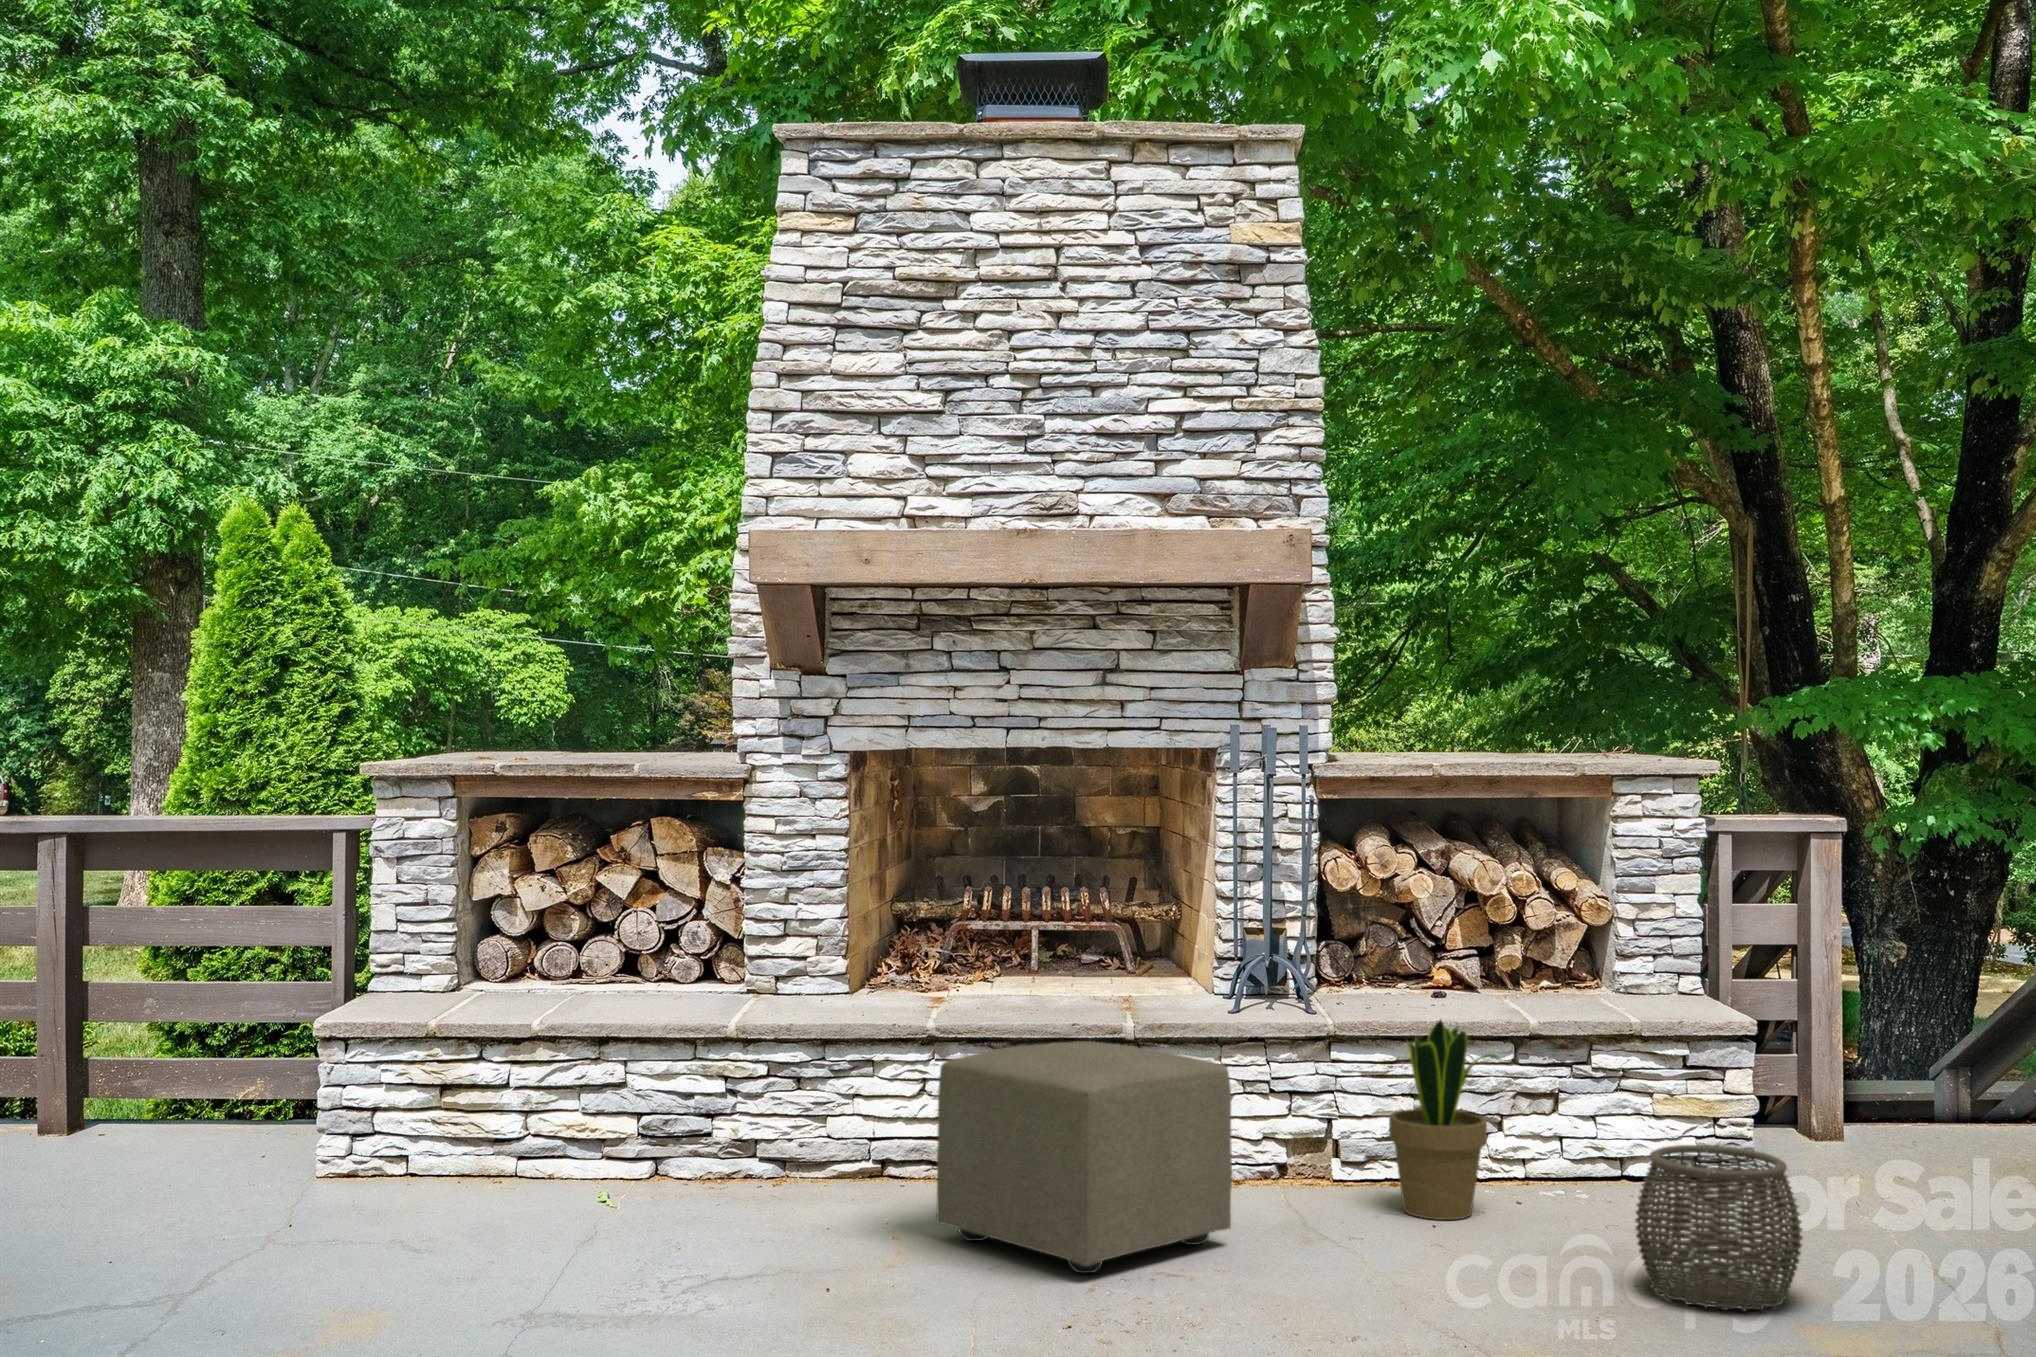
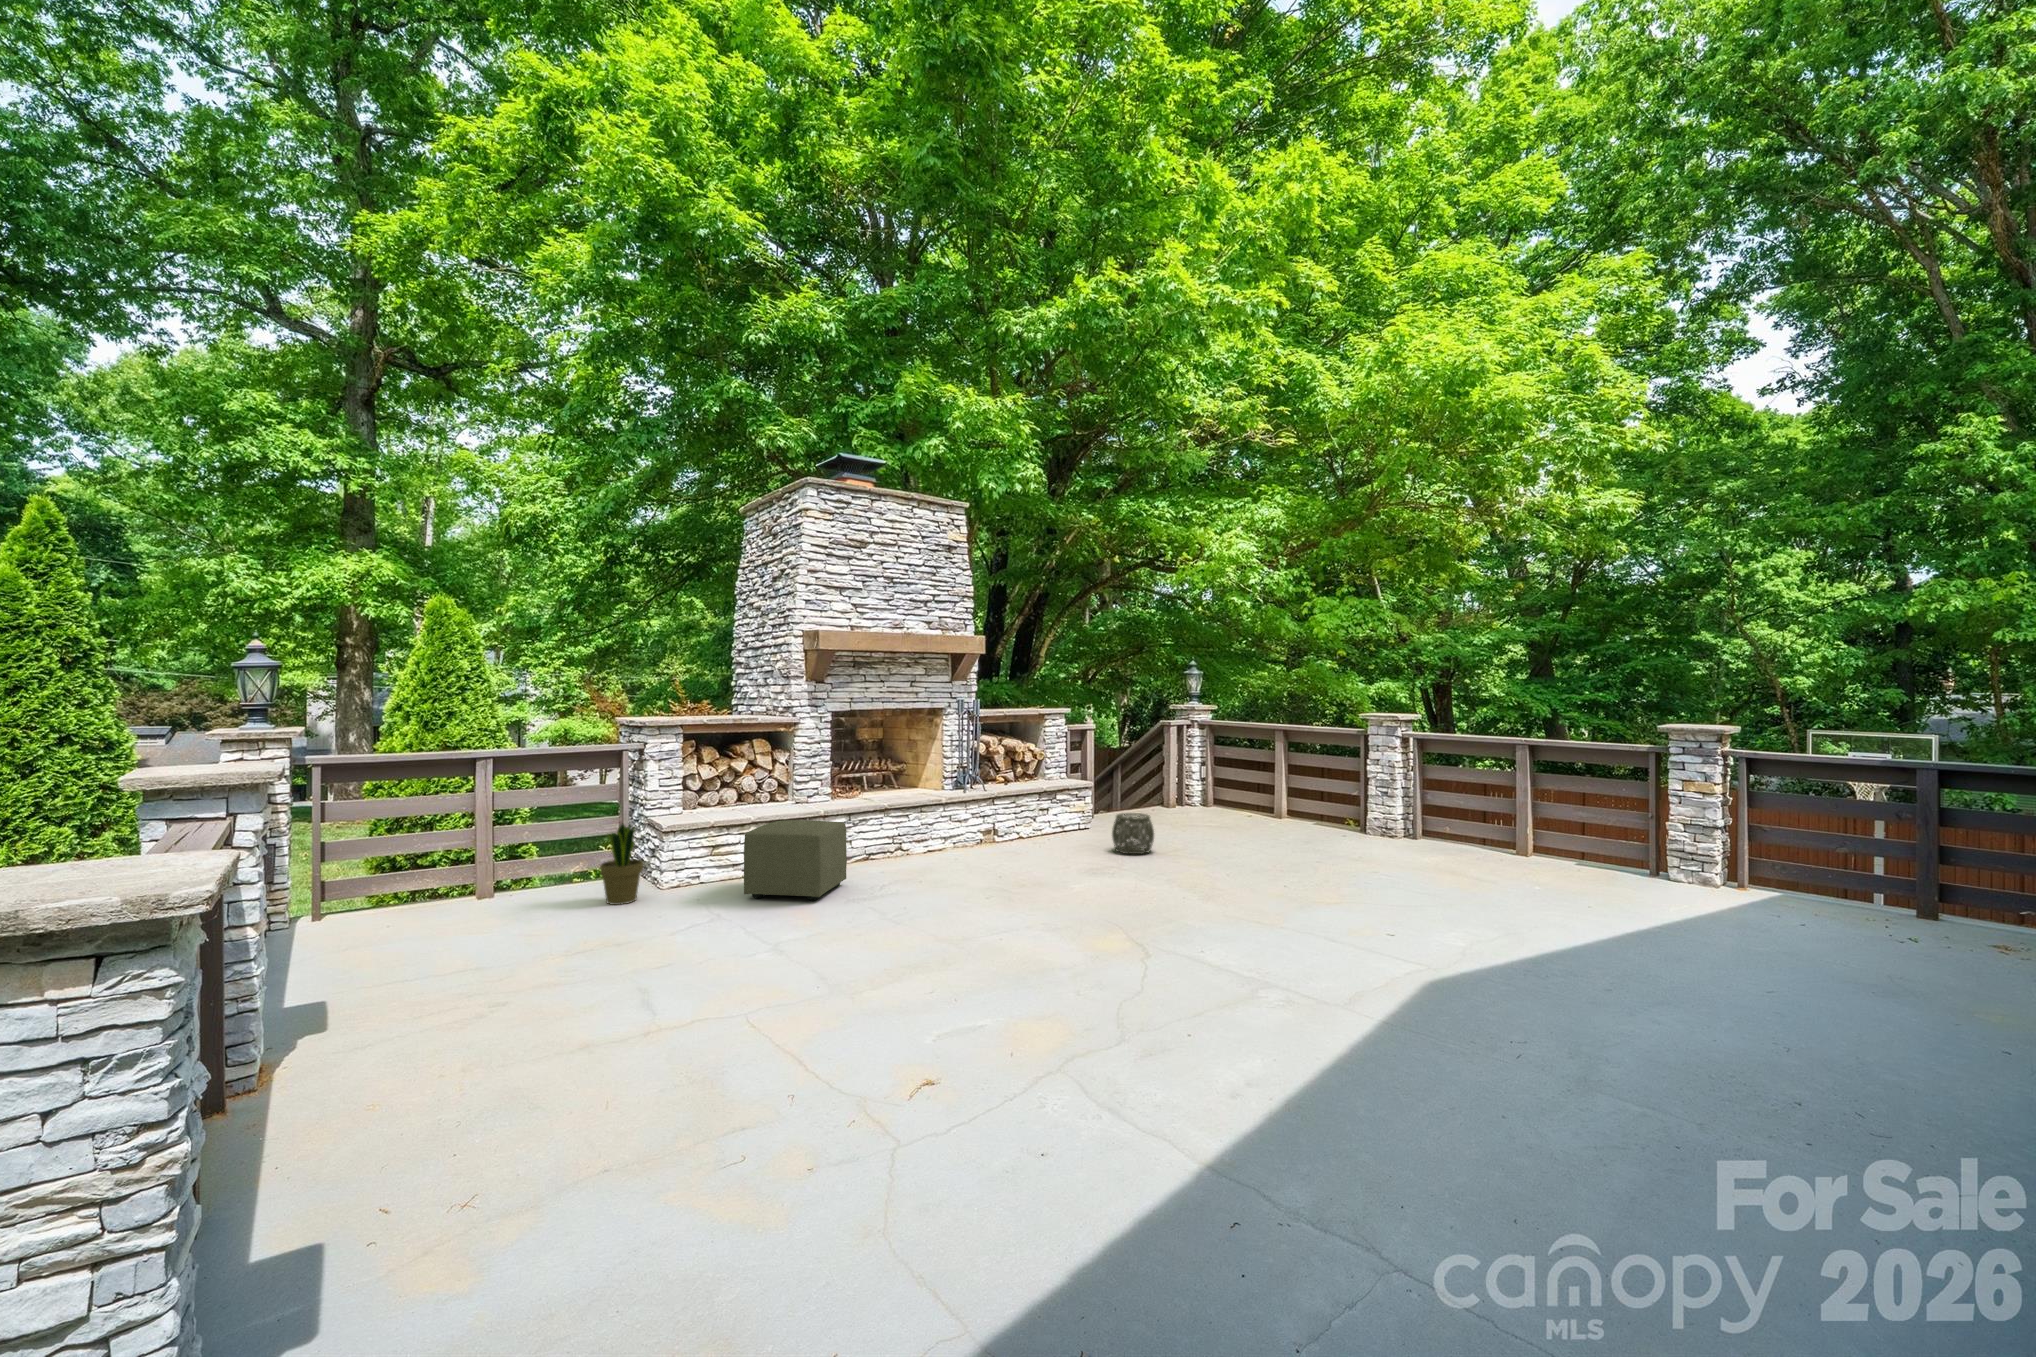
potted plant: present [1389,1020,1501,1220] -> present [600,823,647,905]
ottoman: present [936,1041,1232,1273] -> present [744,820,847,901]

